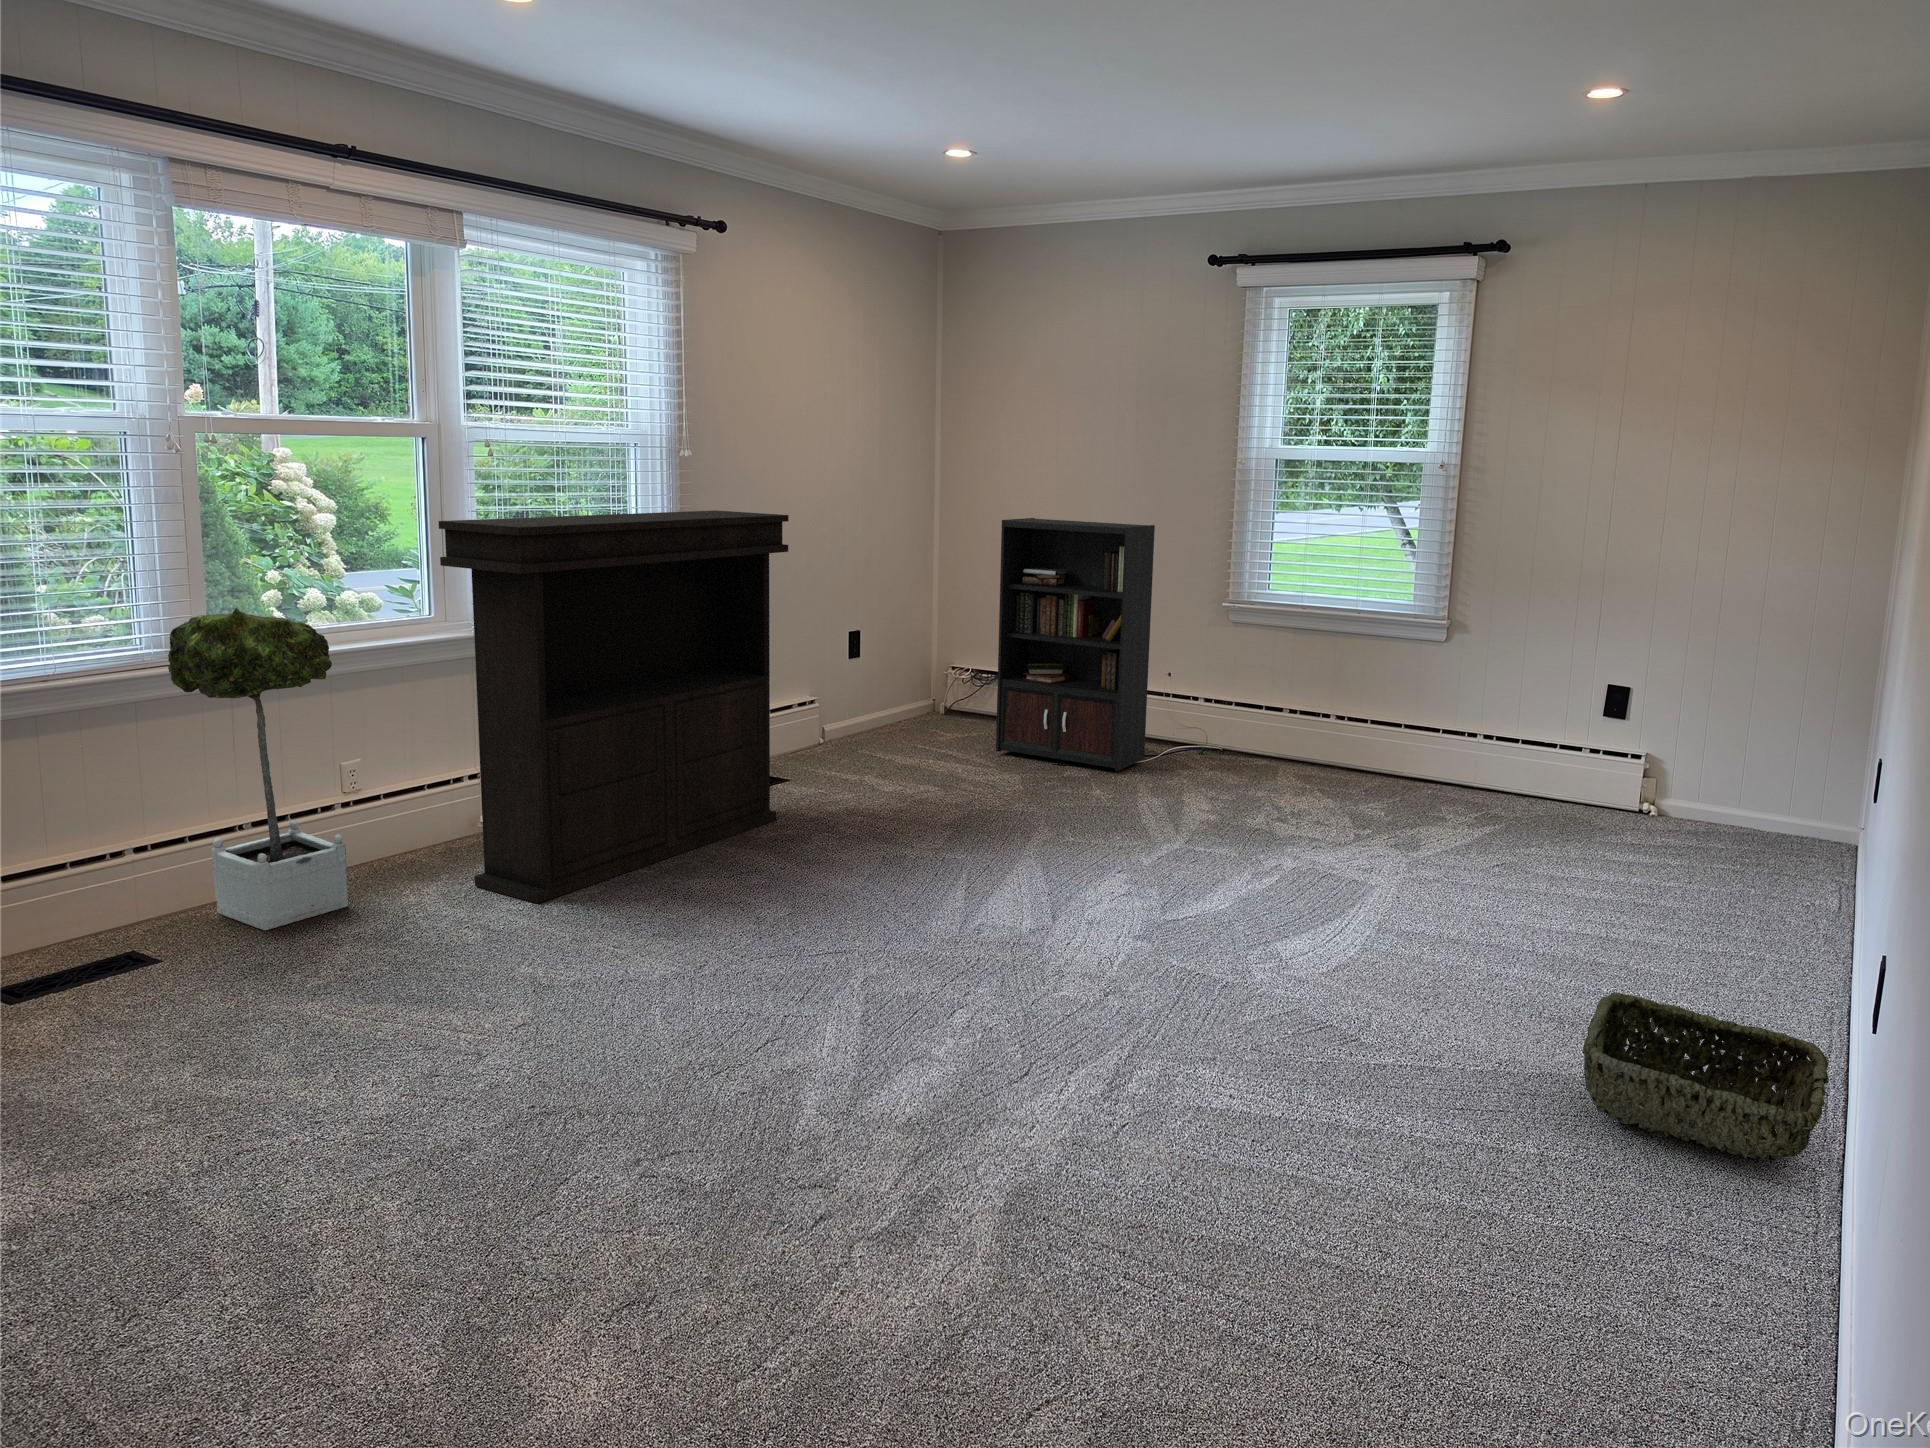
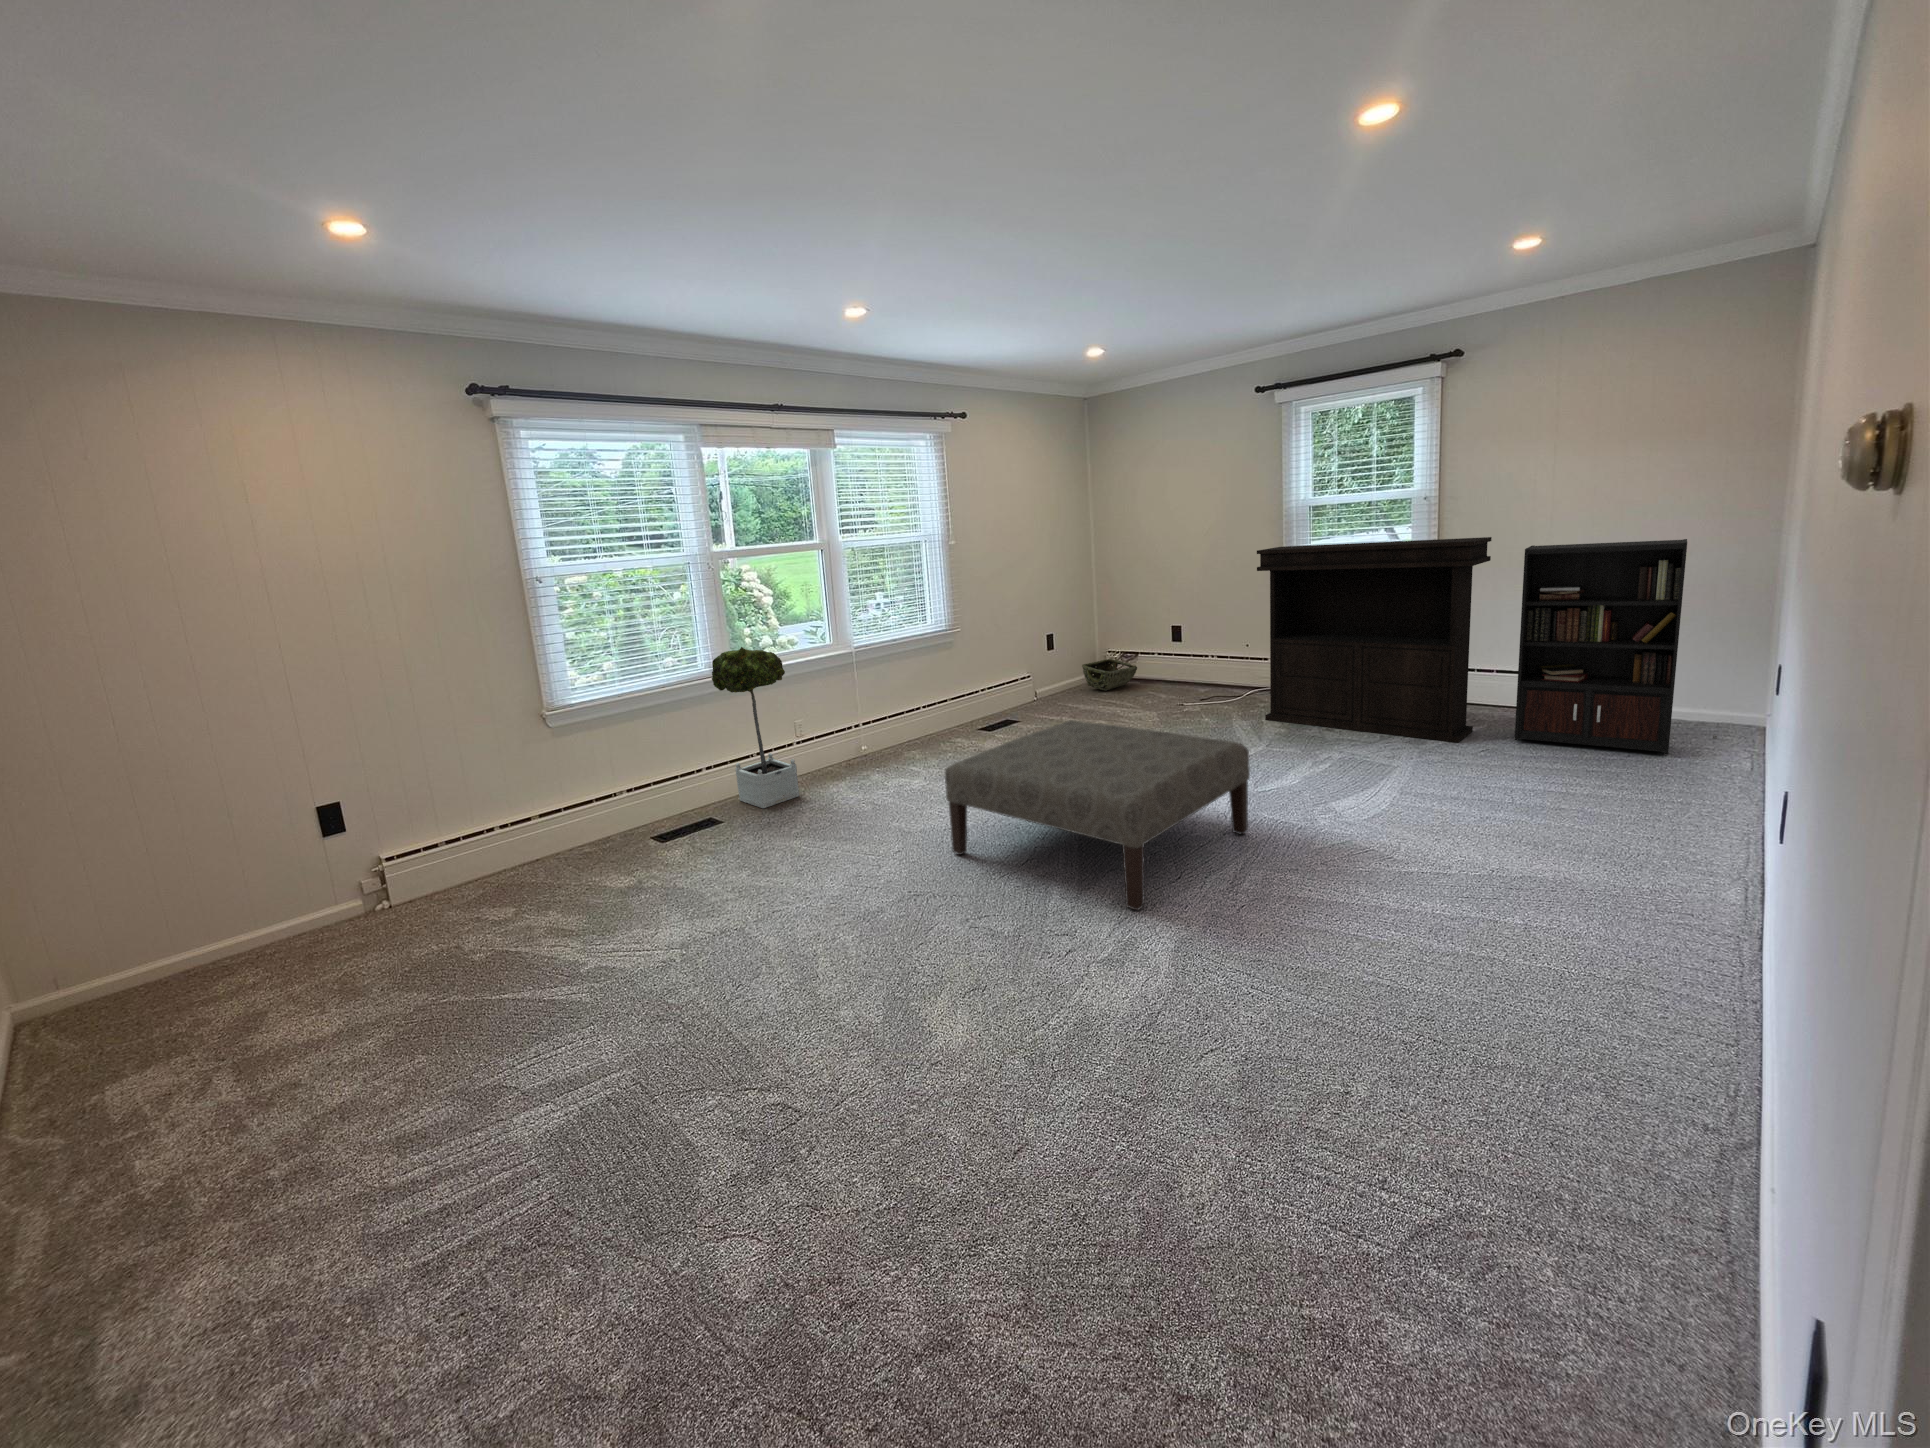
console table: present [439,510,789,903] -> present [1257,537,1492,742]
bookcase: present [996,518,1200,771] -> present [1515,539,1717,754]
ottoman: none [625,783,1159,1135] -> present [945,720,1250,910]
woven basket: present [1583,992,1829,1161] -> present [1082,659,1137,691]

